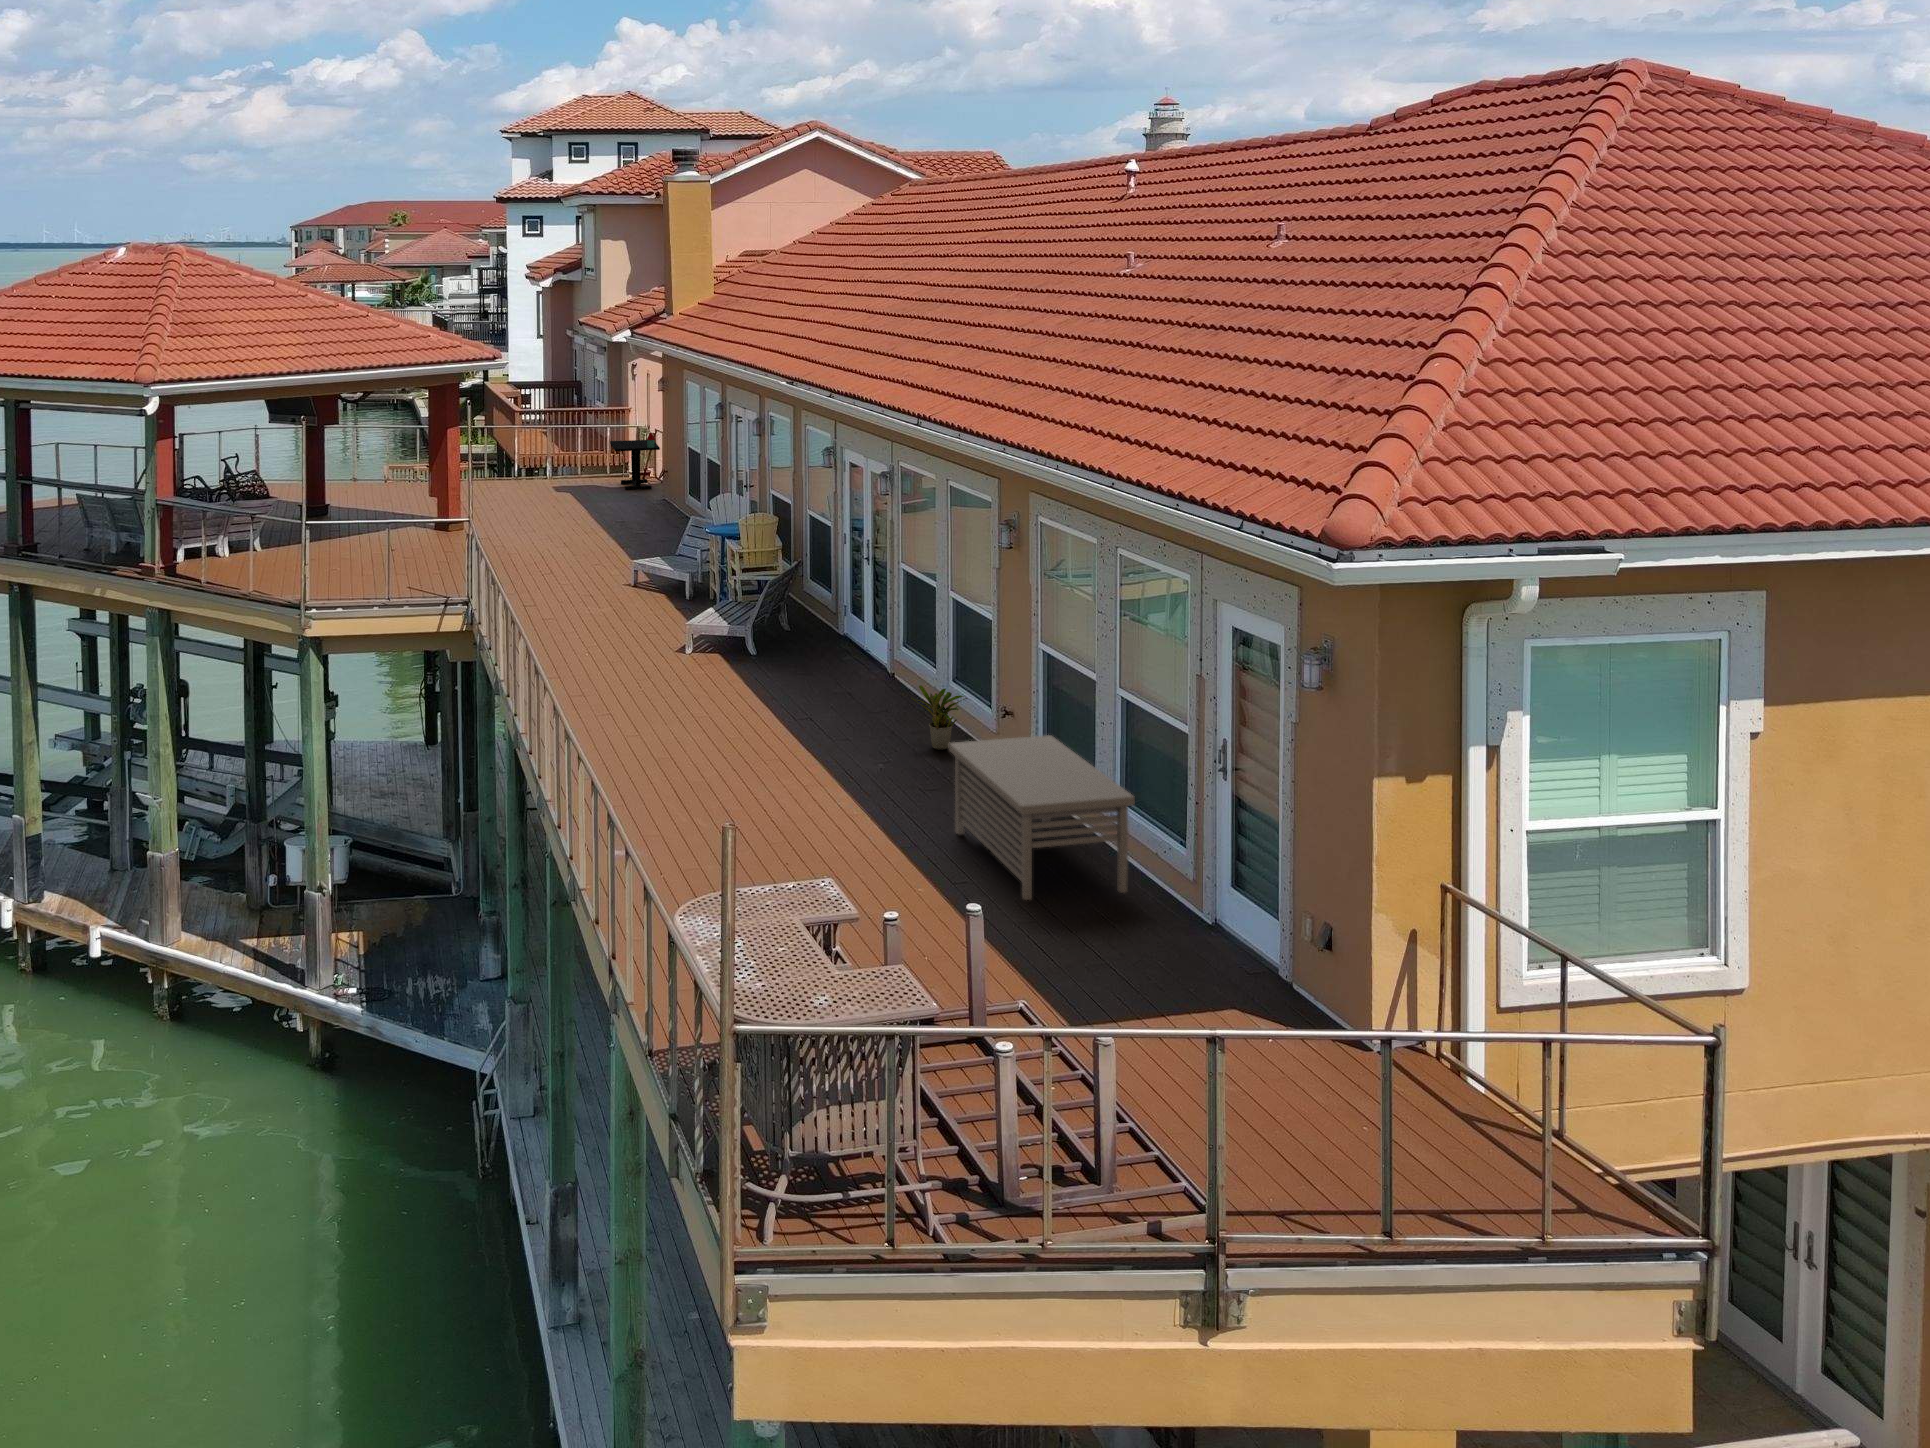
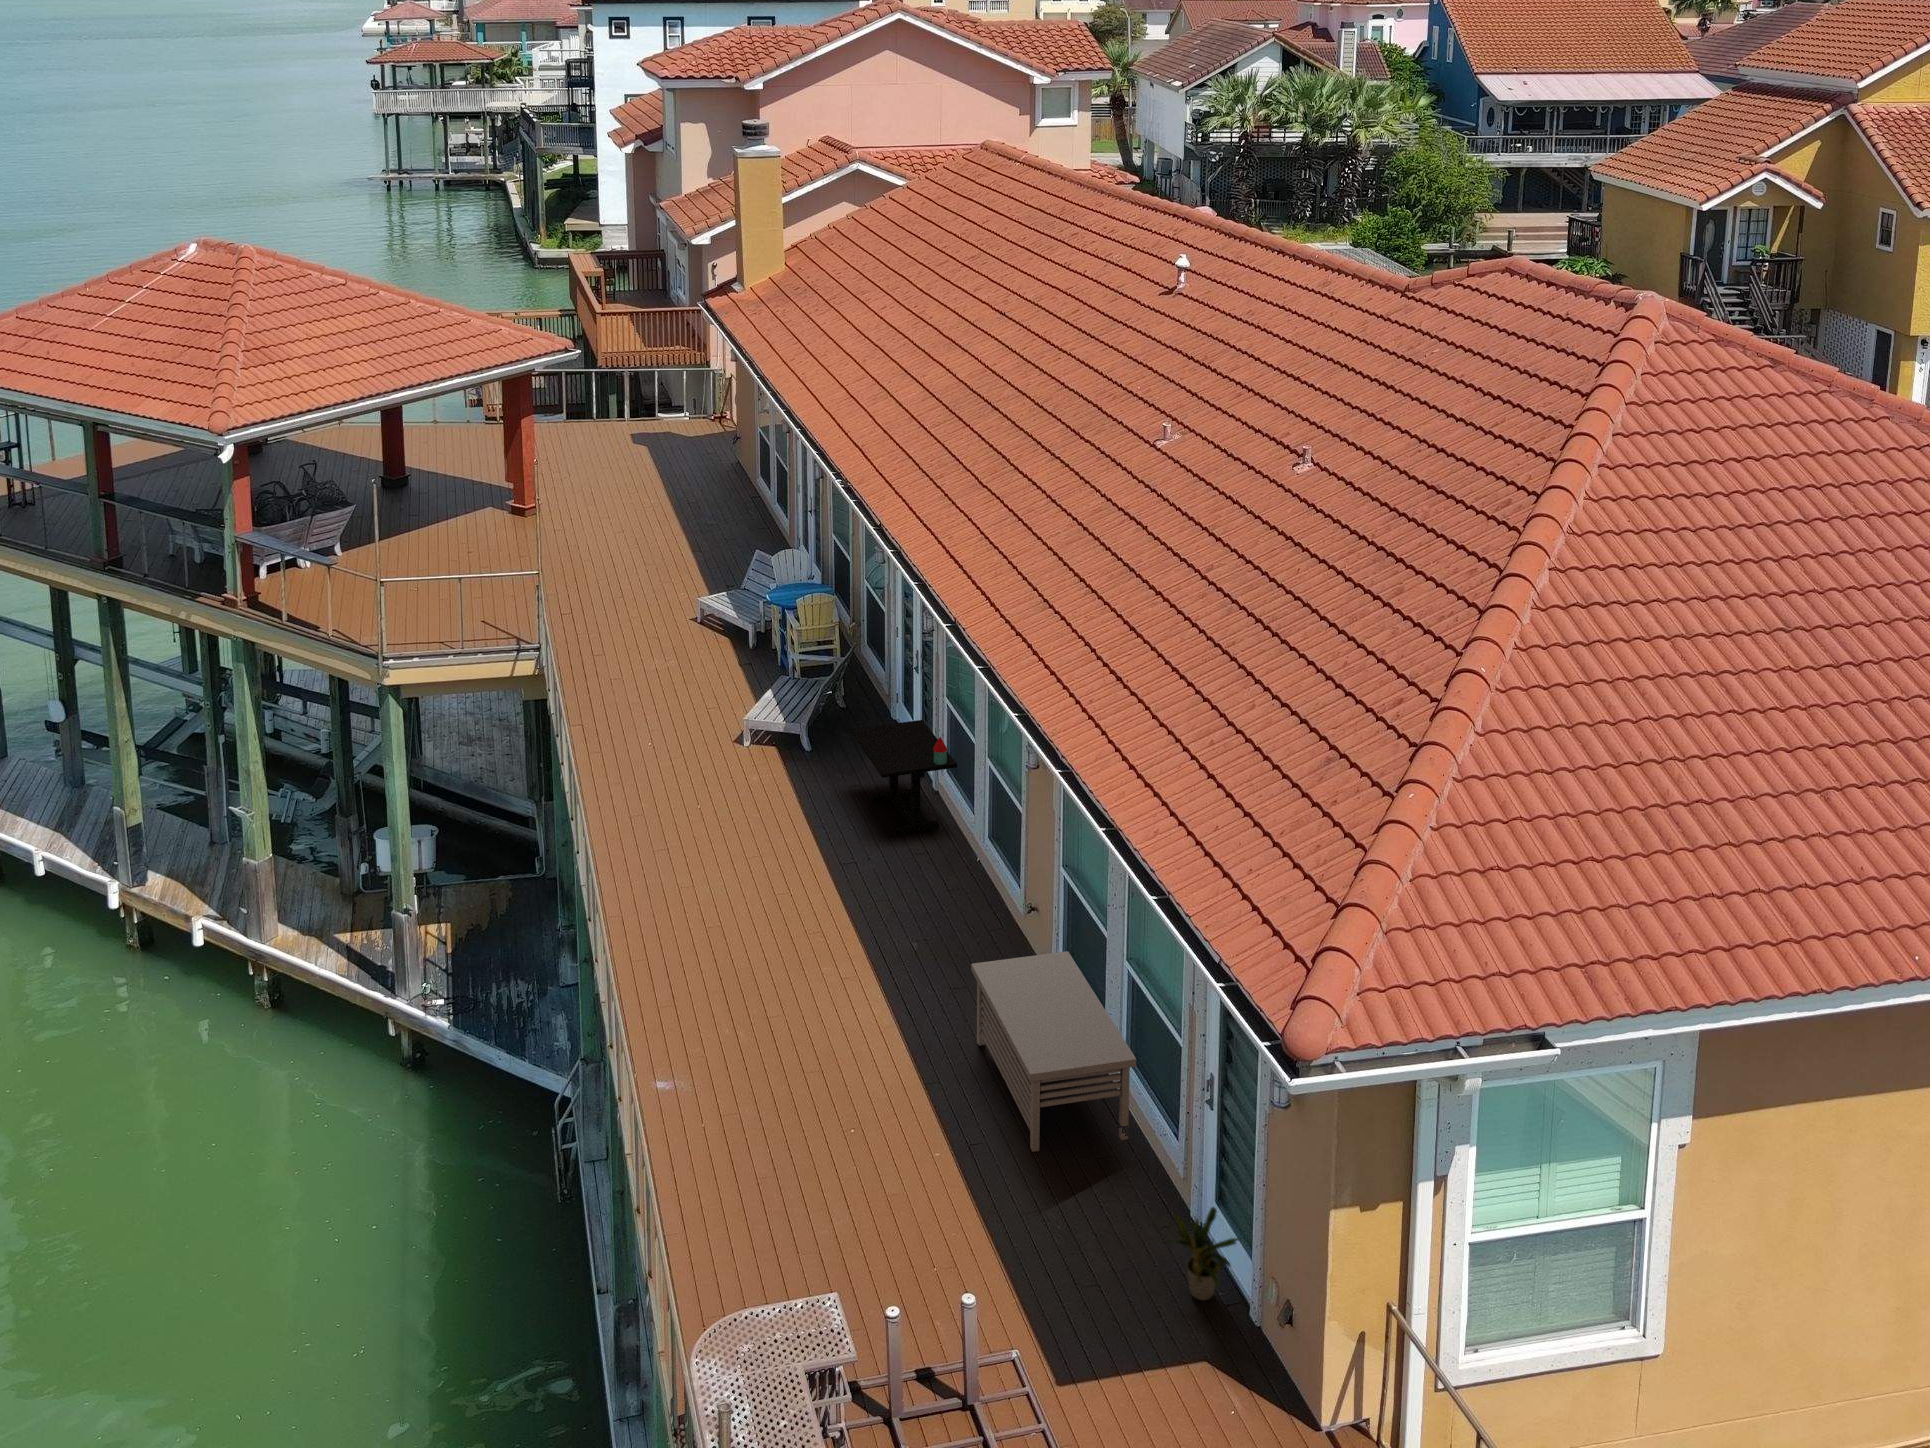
side table: present [610,432,660,490] -> present [851,720,957,835]
potted plant: present [911,685,967,750] -> present [1163,1207,1240,1301]

